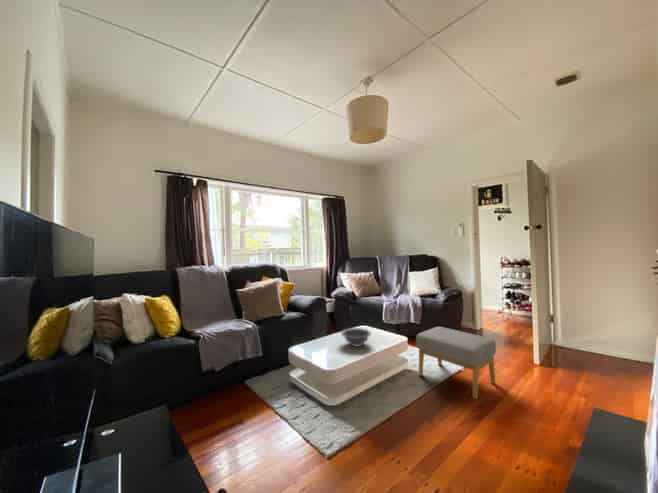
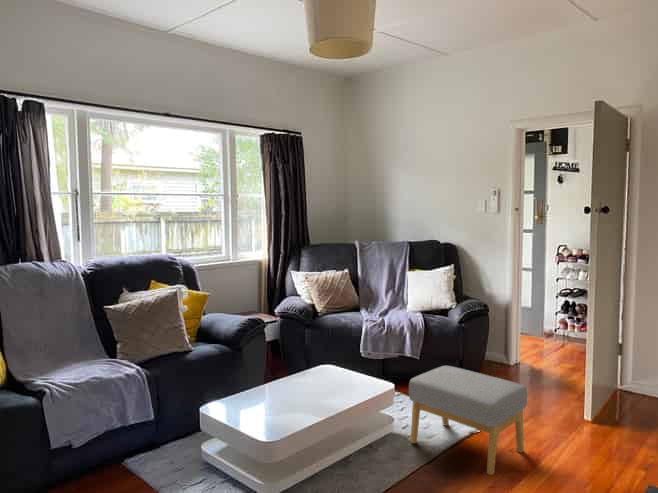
decorative bowl: present [341,328,371,347] -> none [288,370,338,401]

